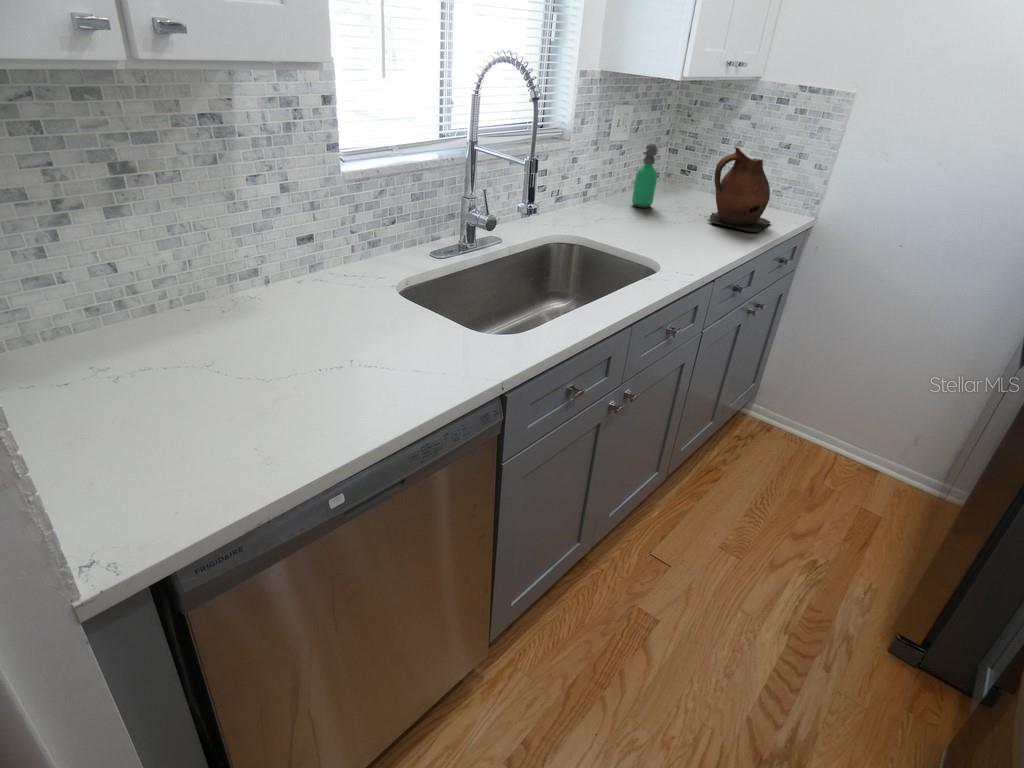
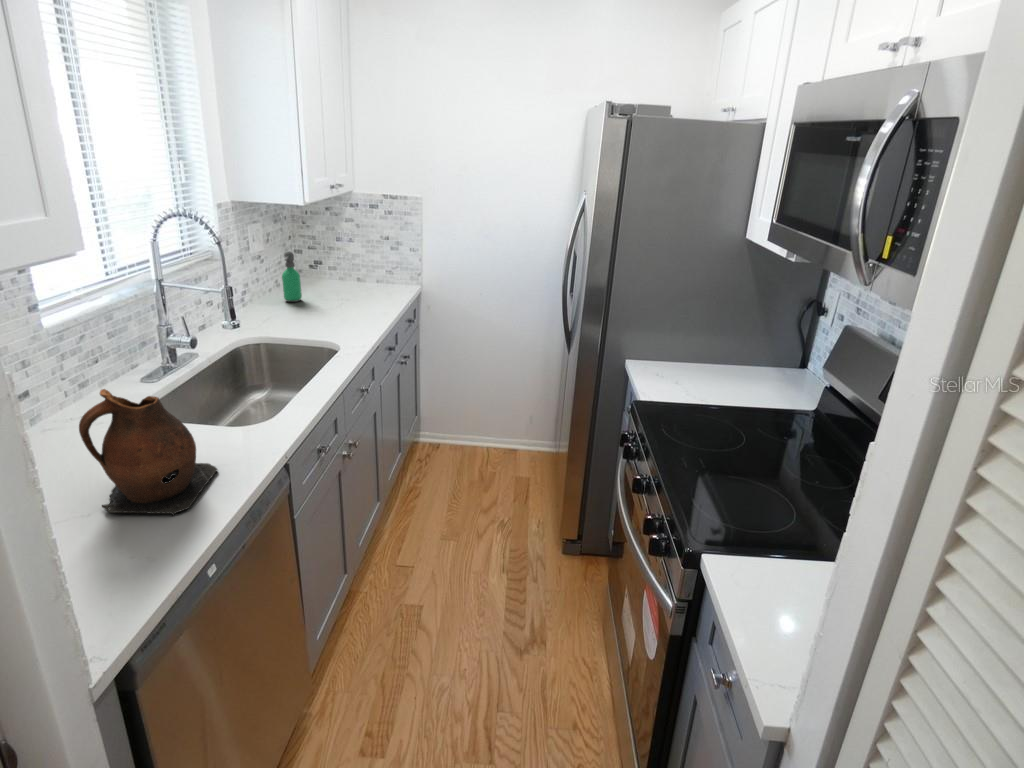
ceramic pitcher: present [708,146,771,233] -> present [79,389,218,515]

